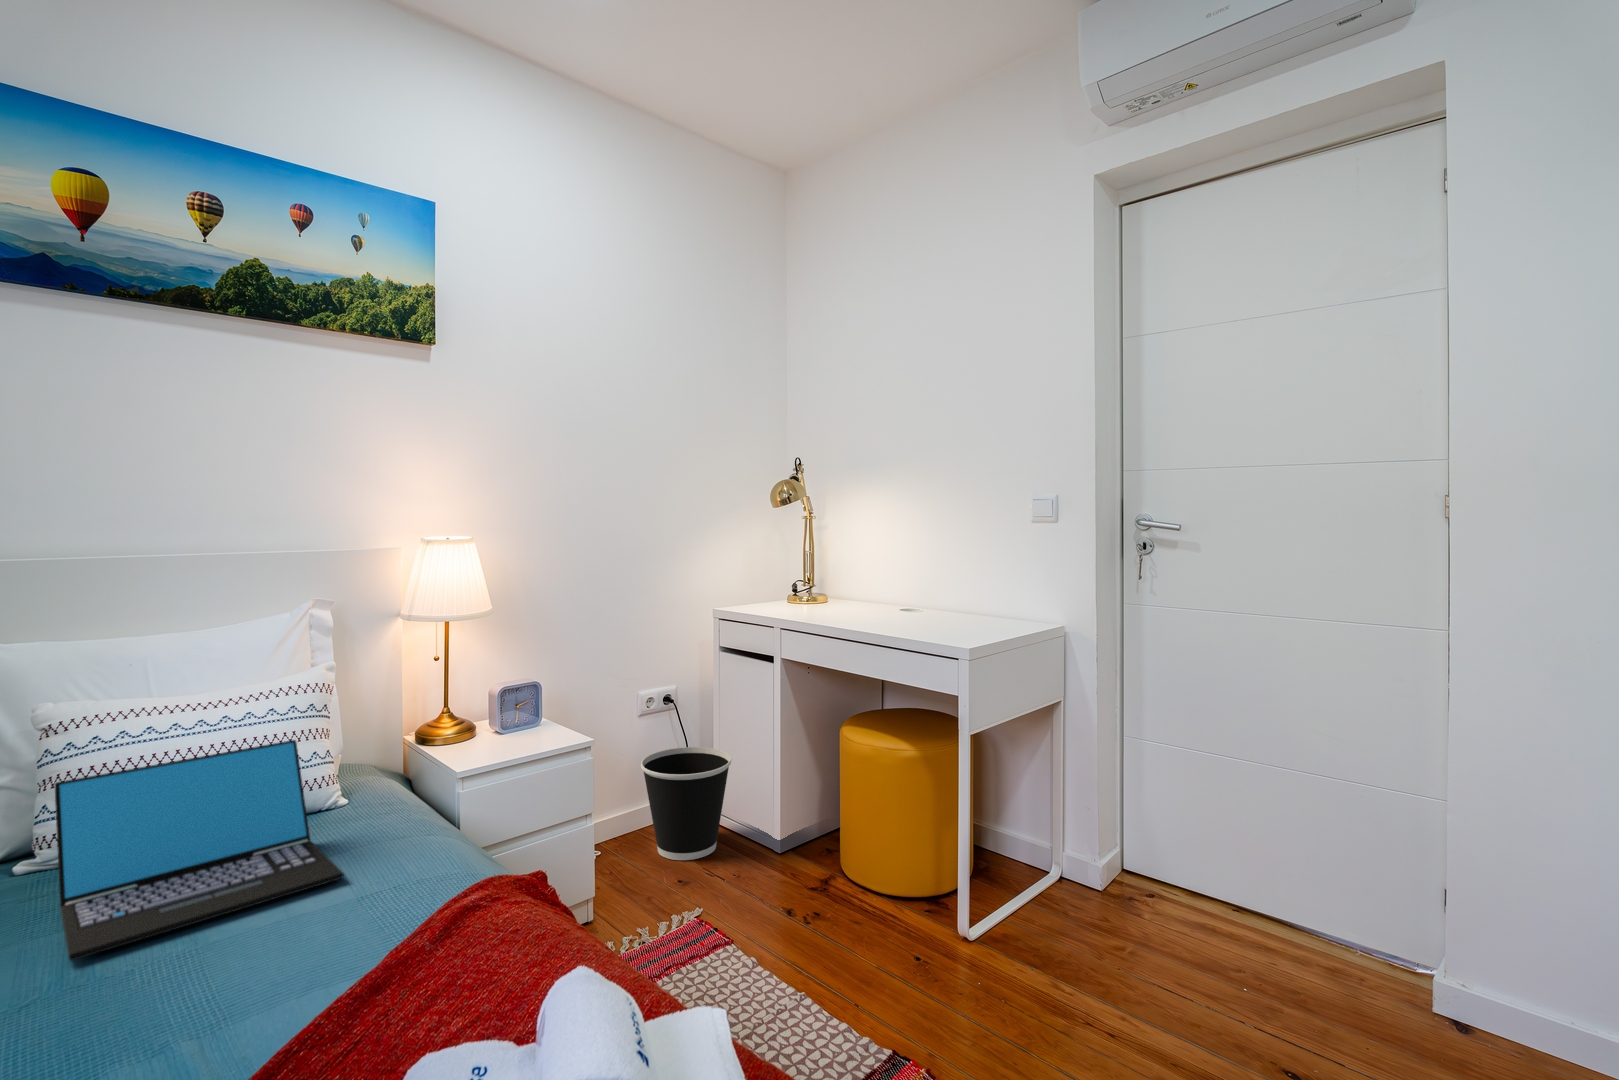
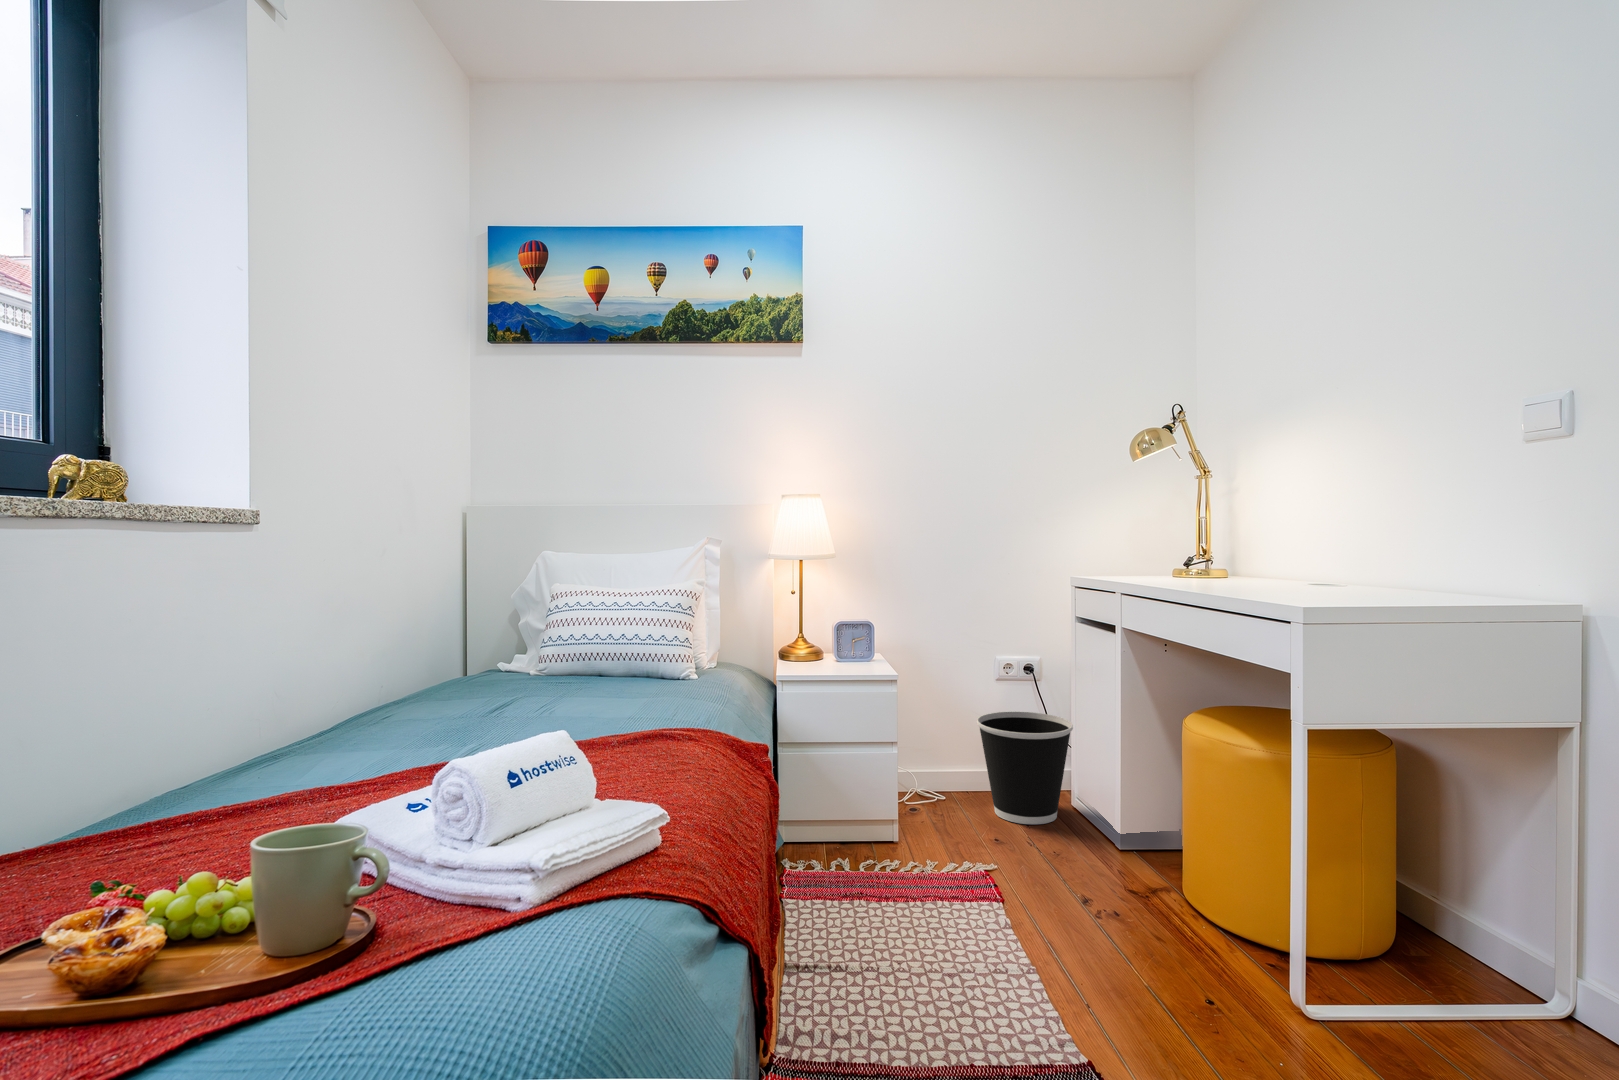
laptop: present [55,740,344,961] -> none [485,626,650,721]

